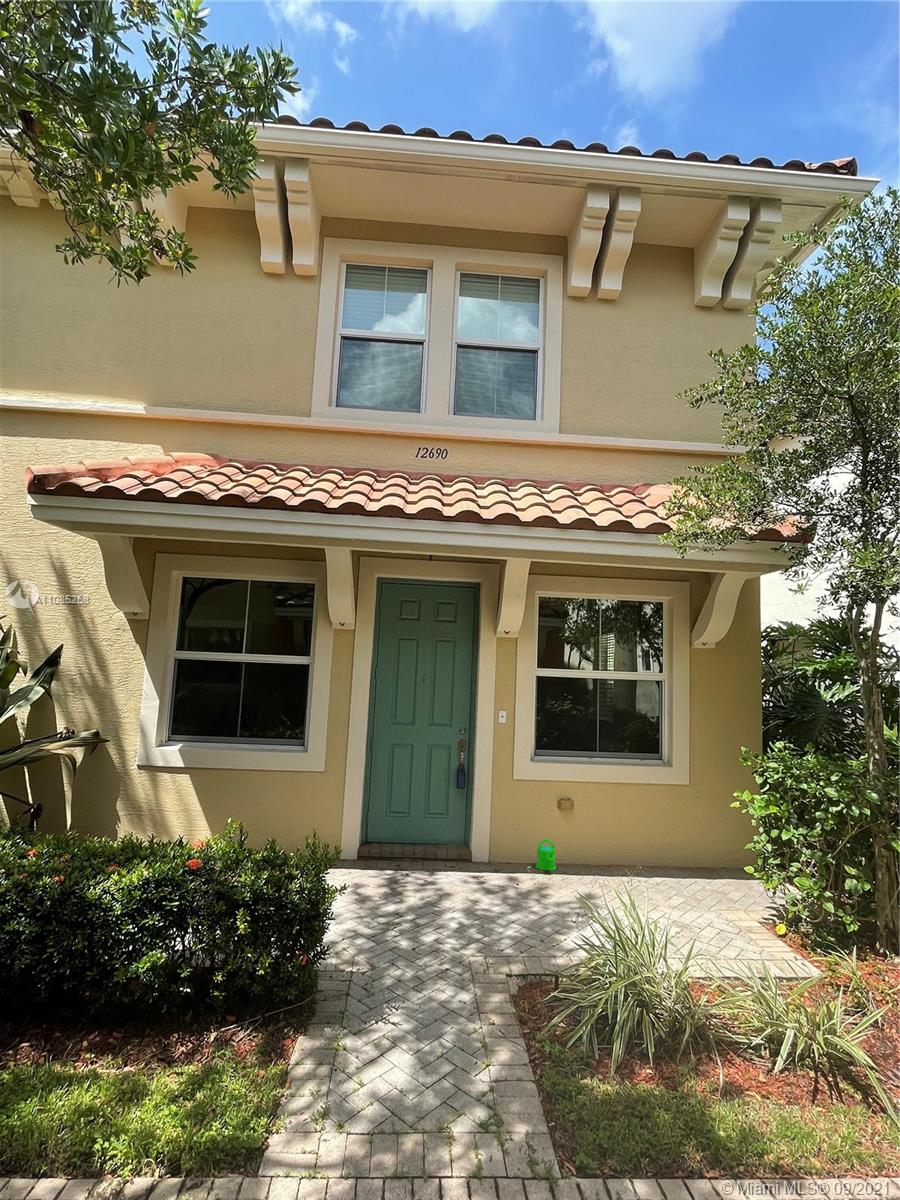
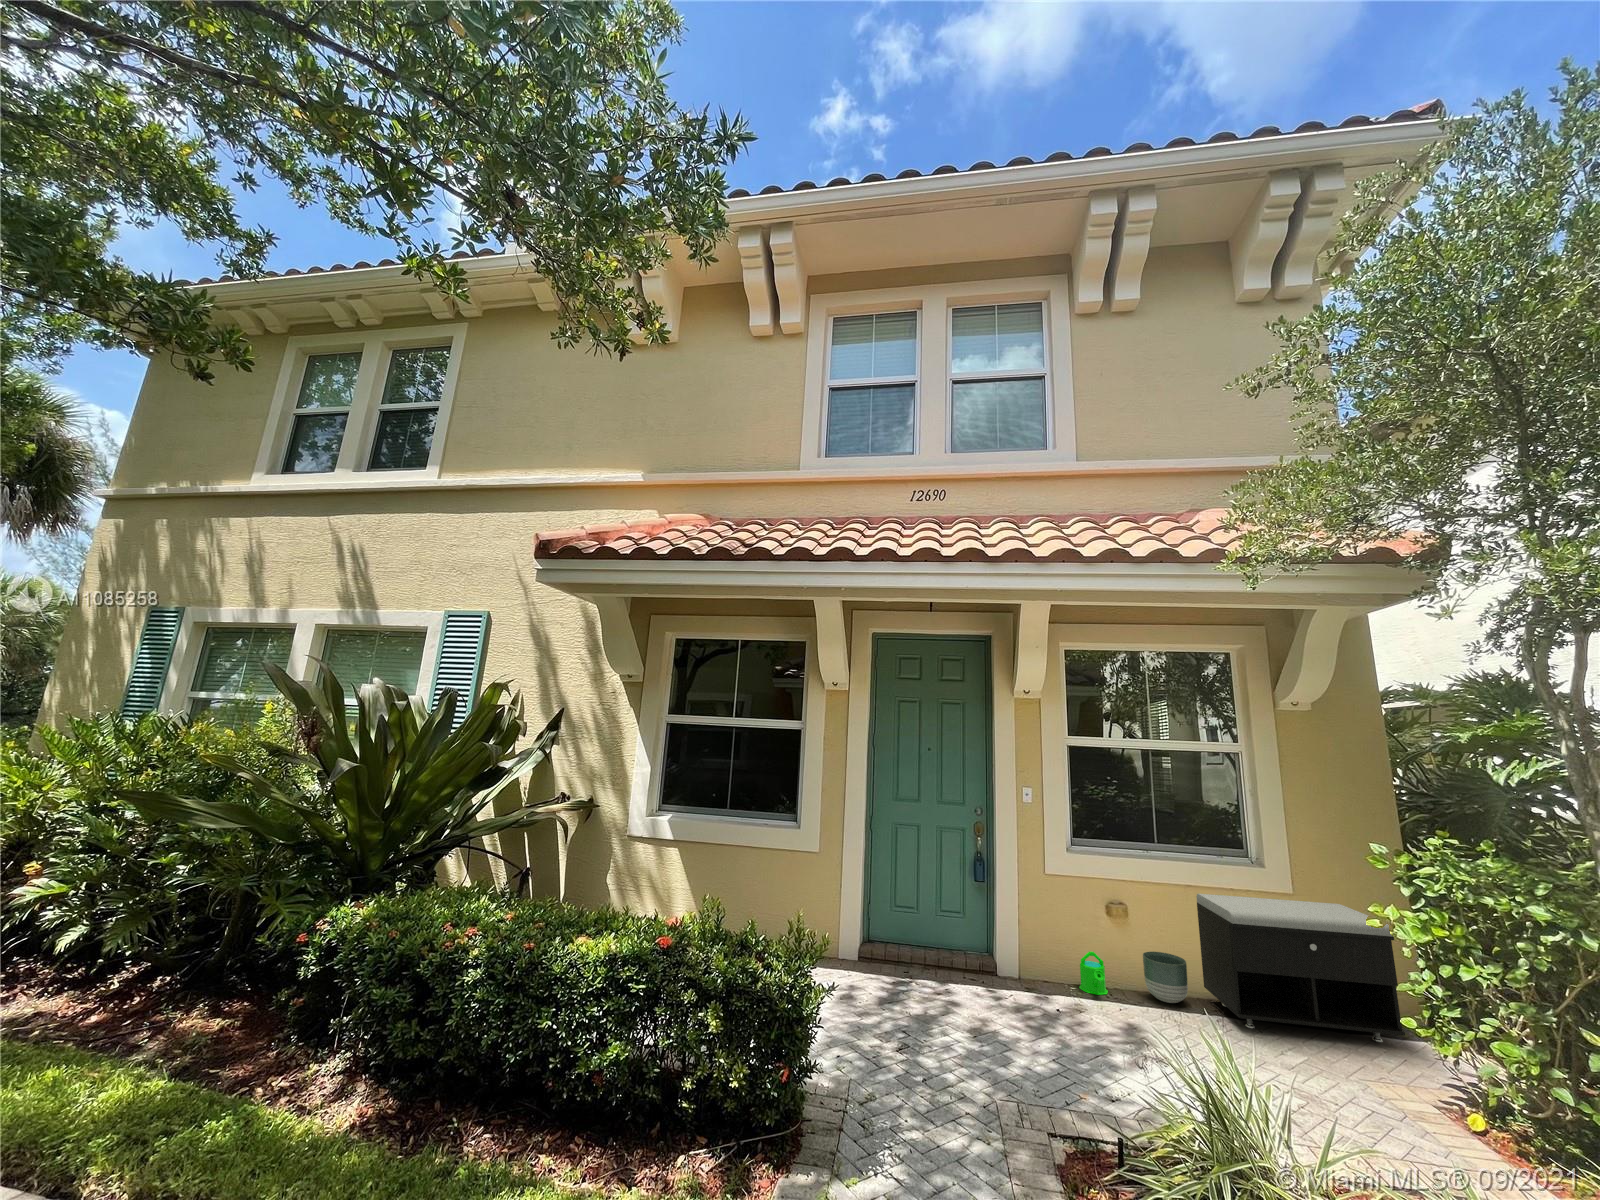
storage bench: none [625,789,750,884] -> present [1197,894,1405,1042]
planter: none [583,835,614,871] -> present [1143,952,1188,1003]

